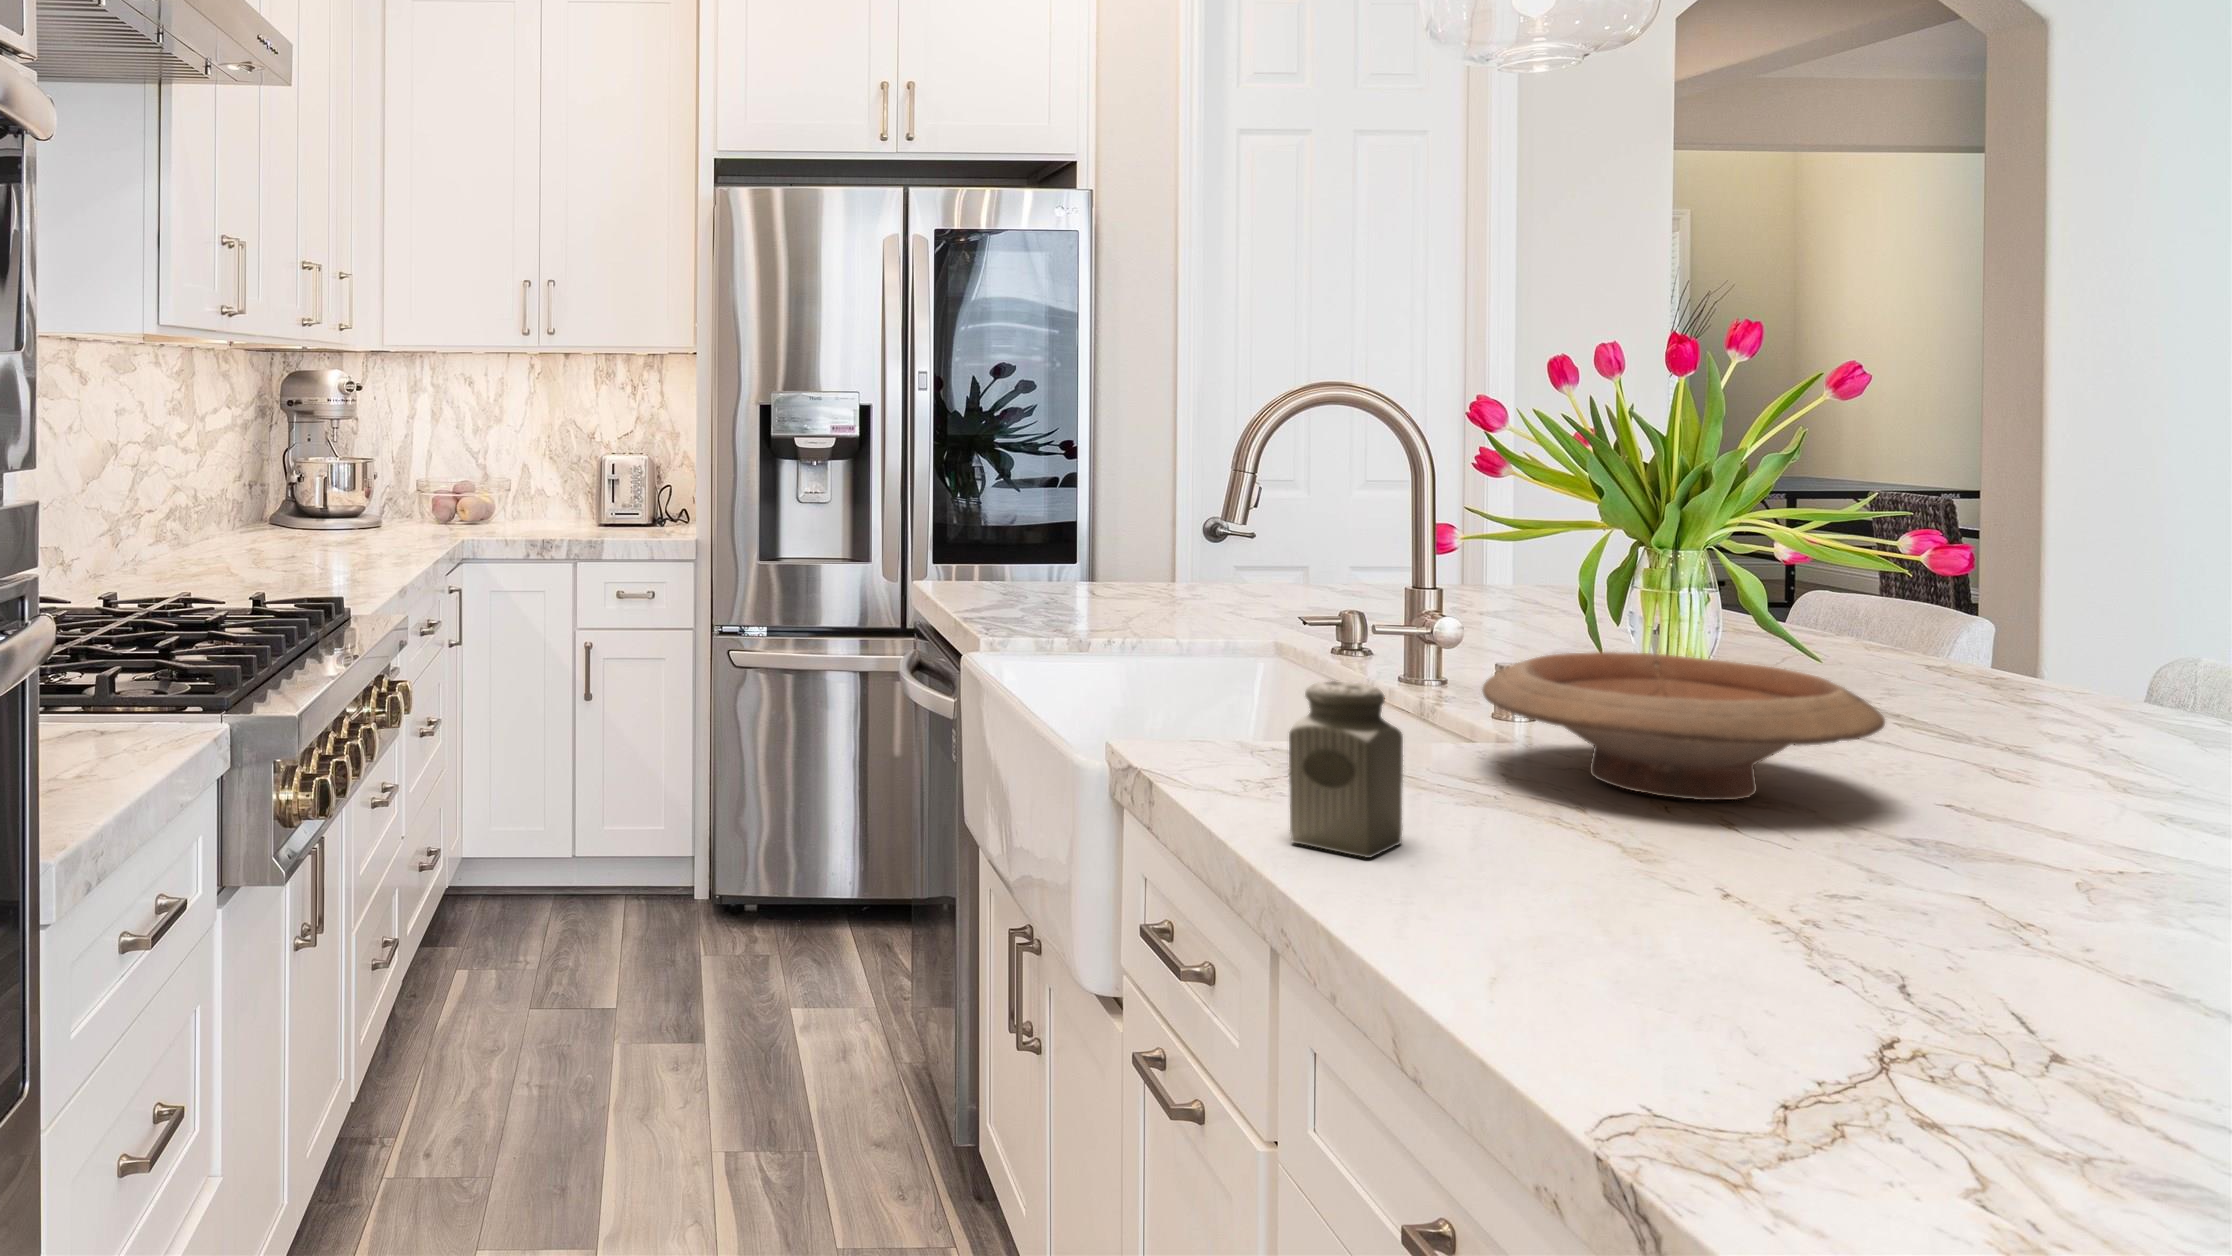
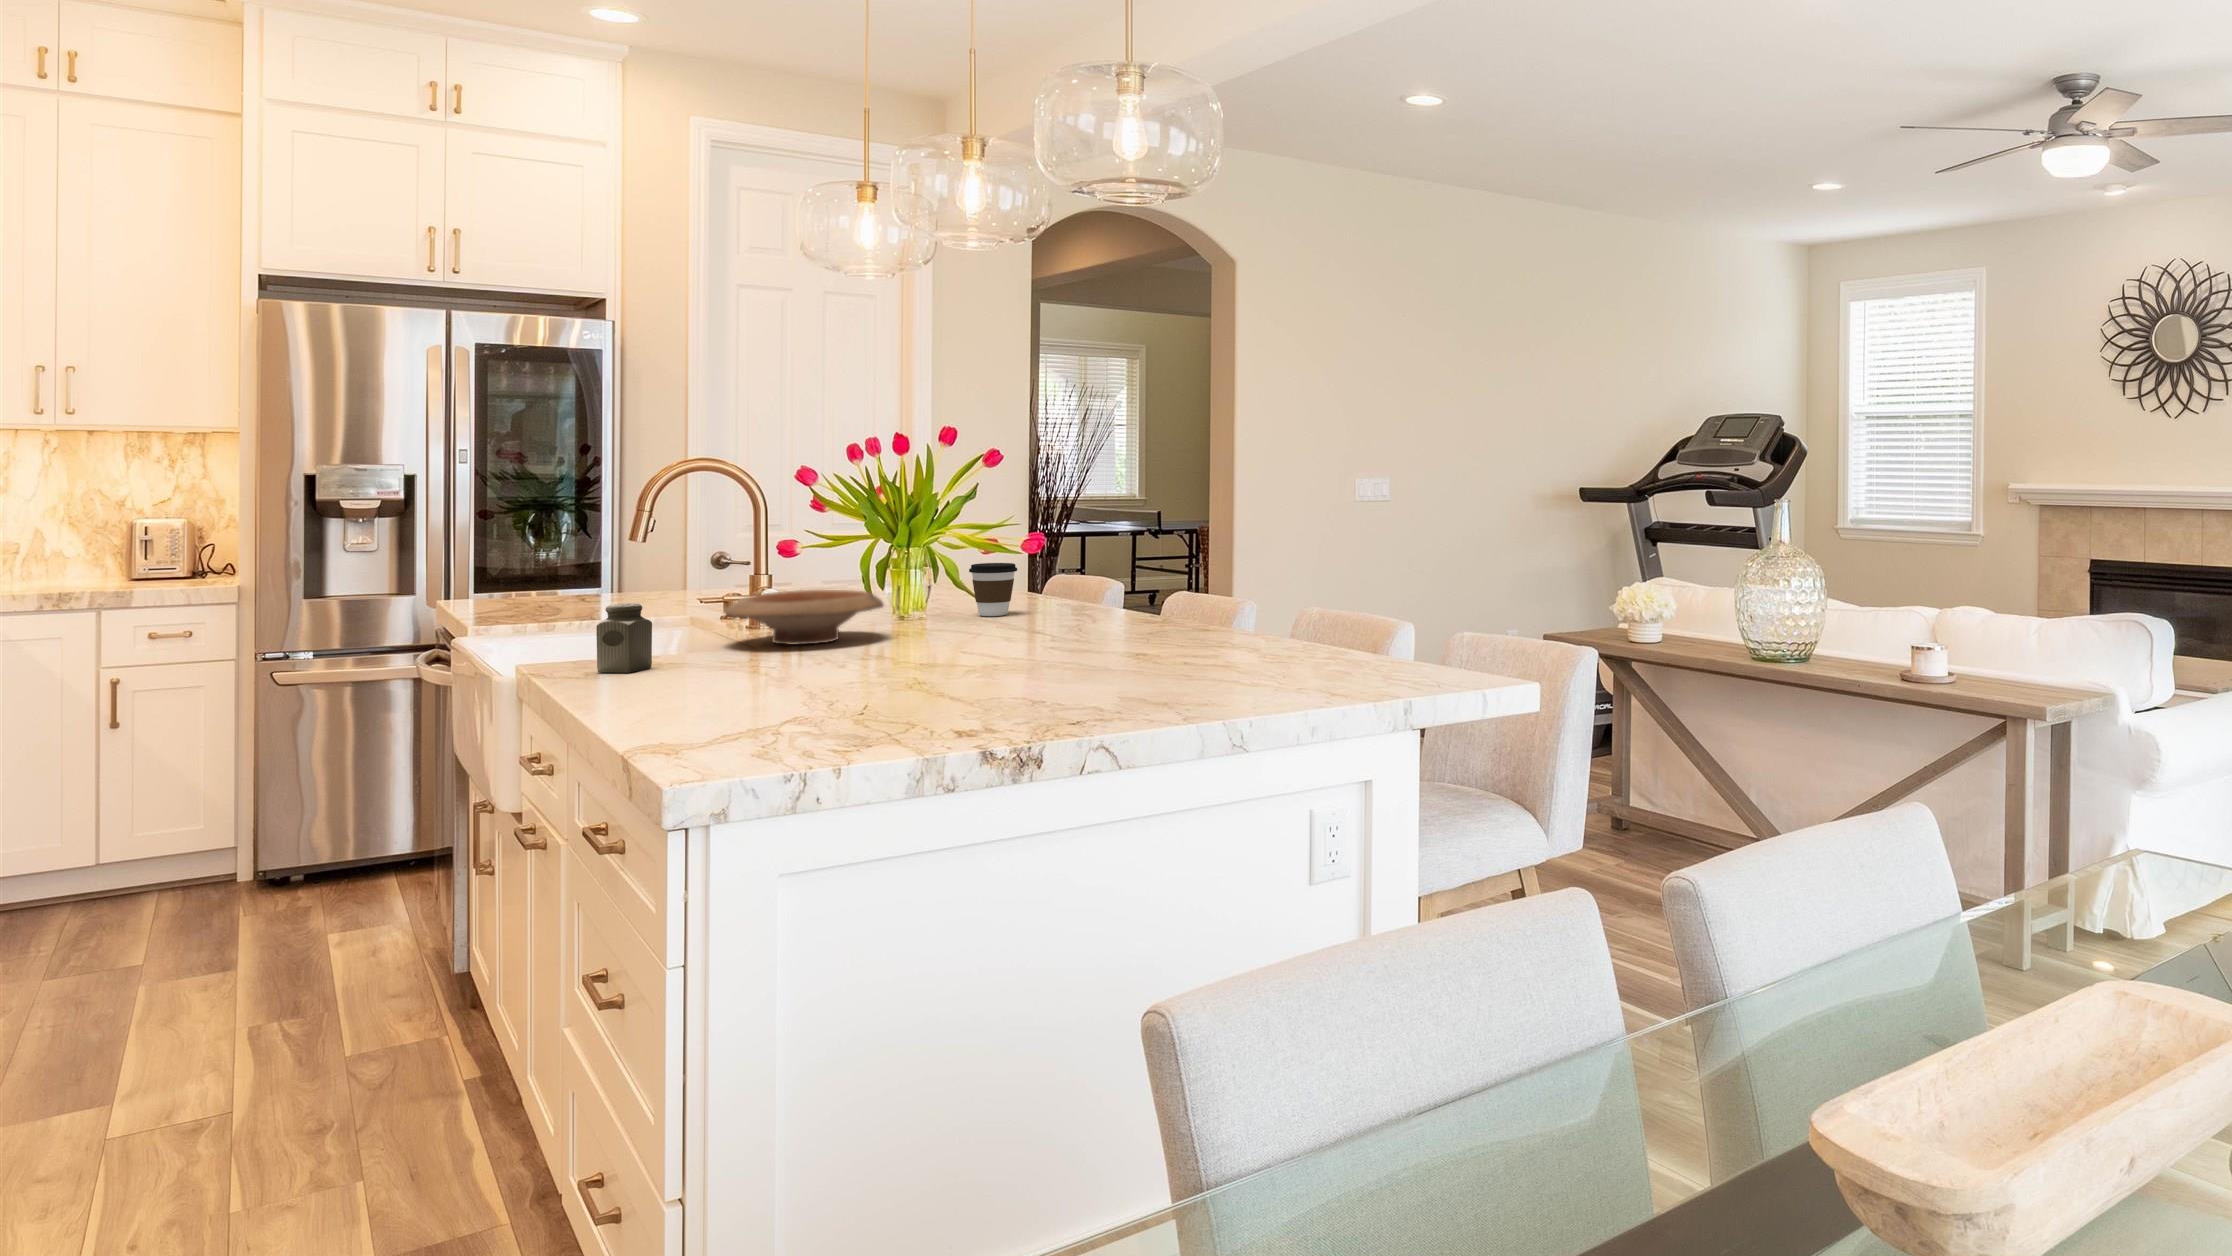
coffee cup: none [1965,607,2109,743] -> present [969,563,1017,616]

